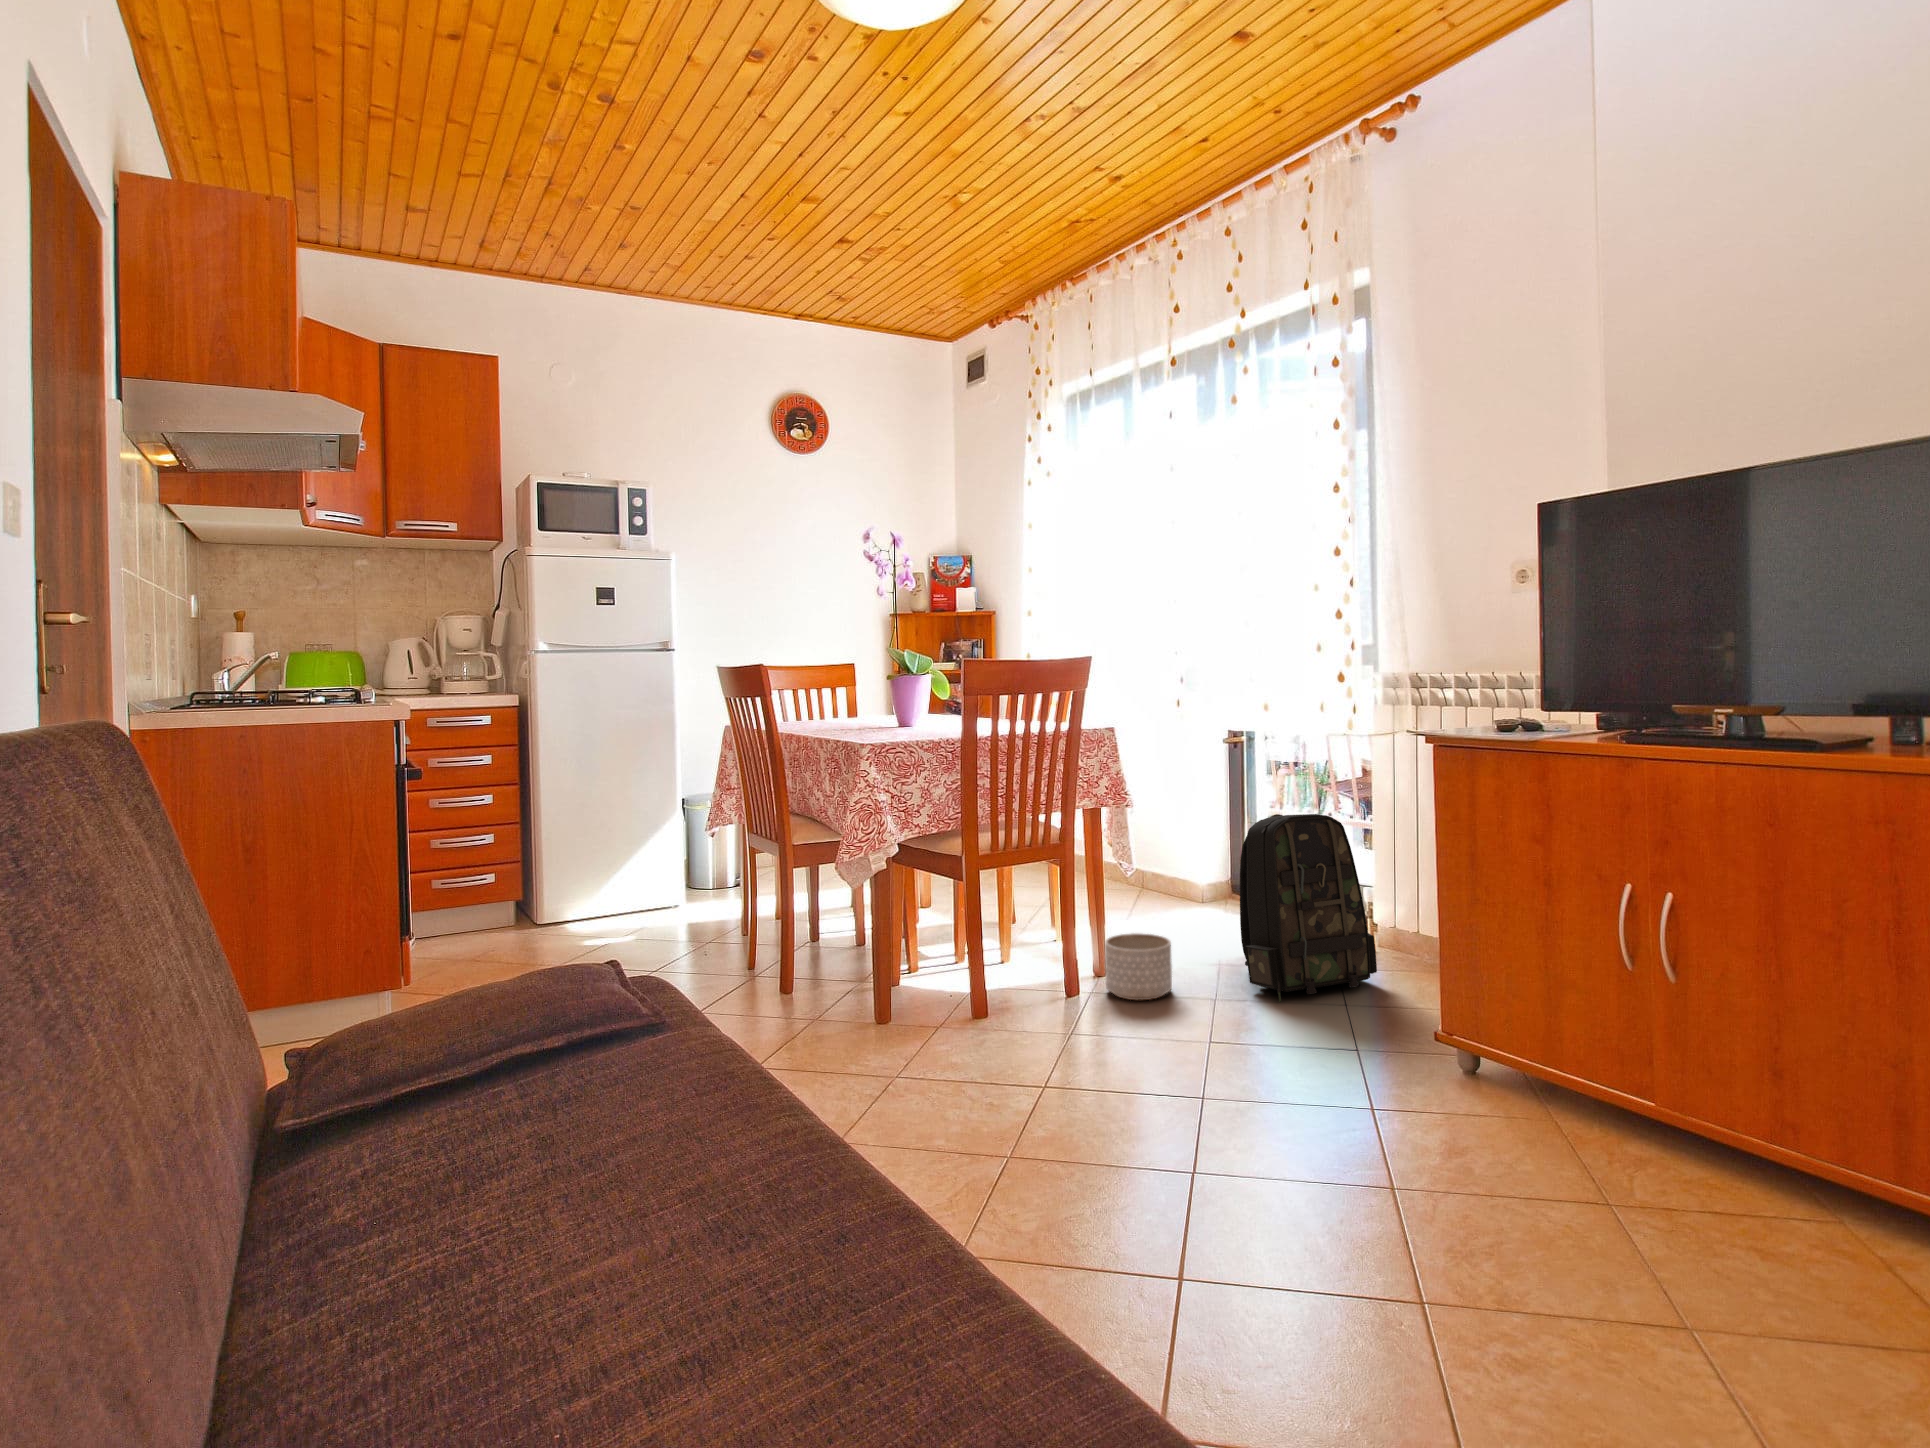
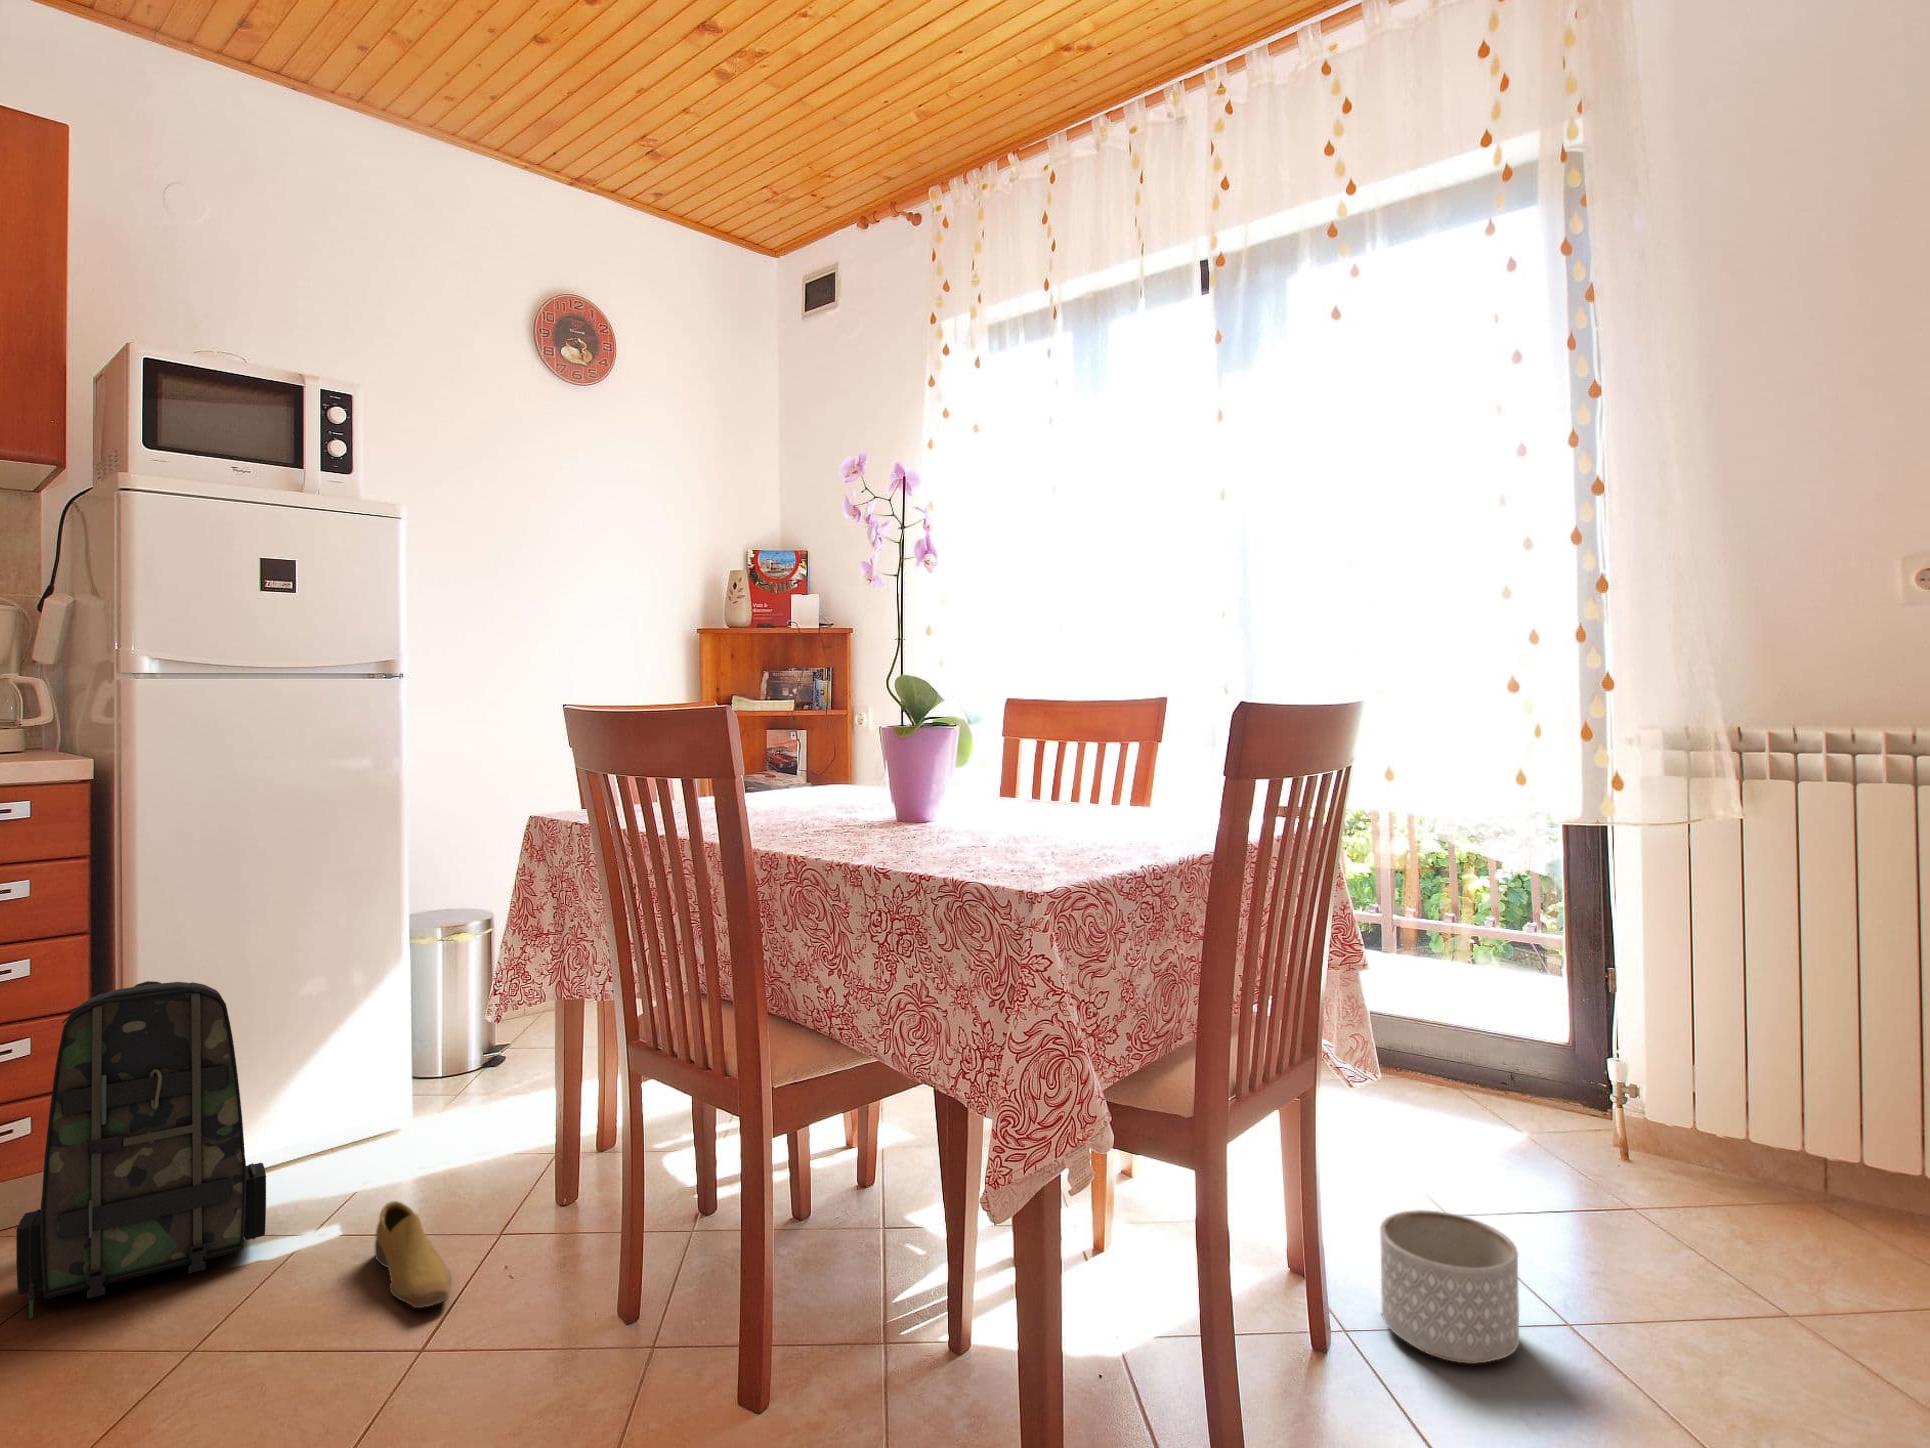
backpack: present [1240,814,1377,1002] -> present [16,981,266,1319]
shoe: none [645,919,676,958] -> present [375,1201,451,1308]

